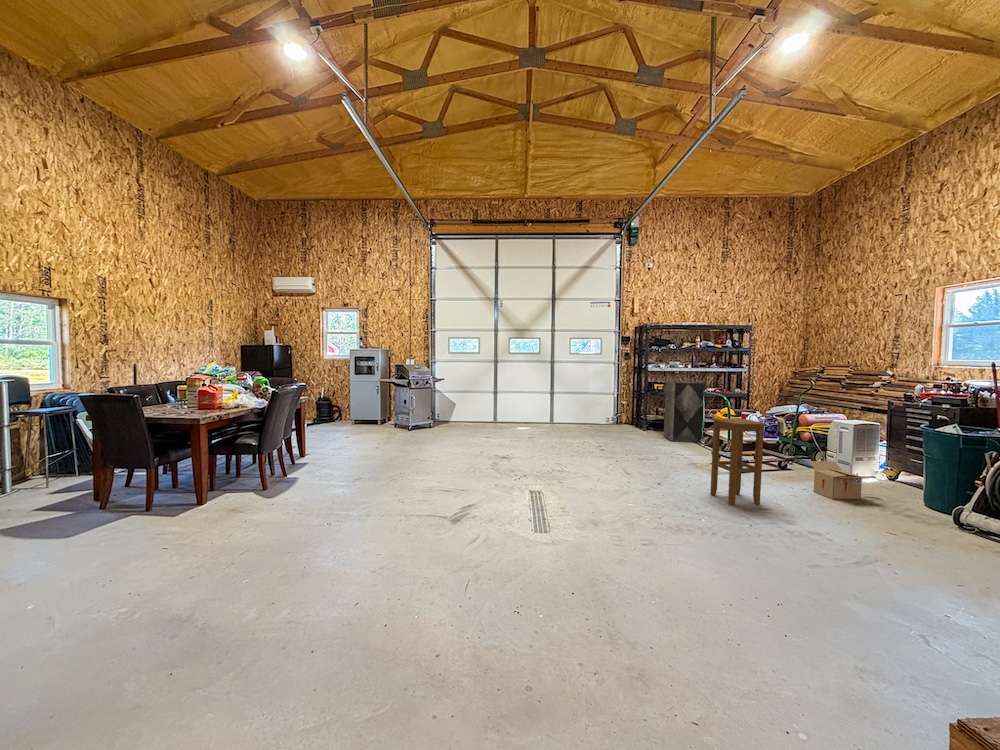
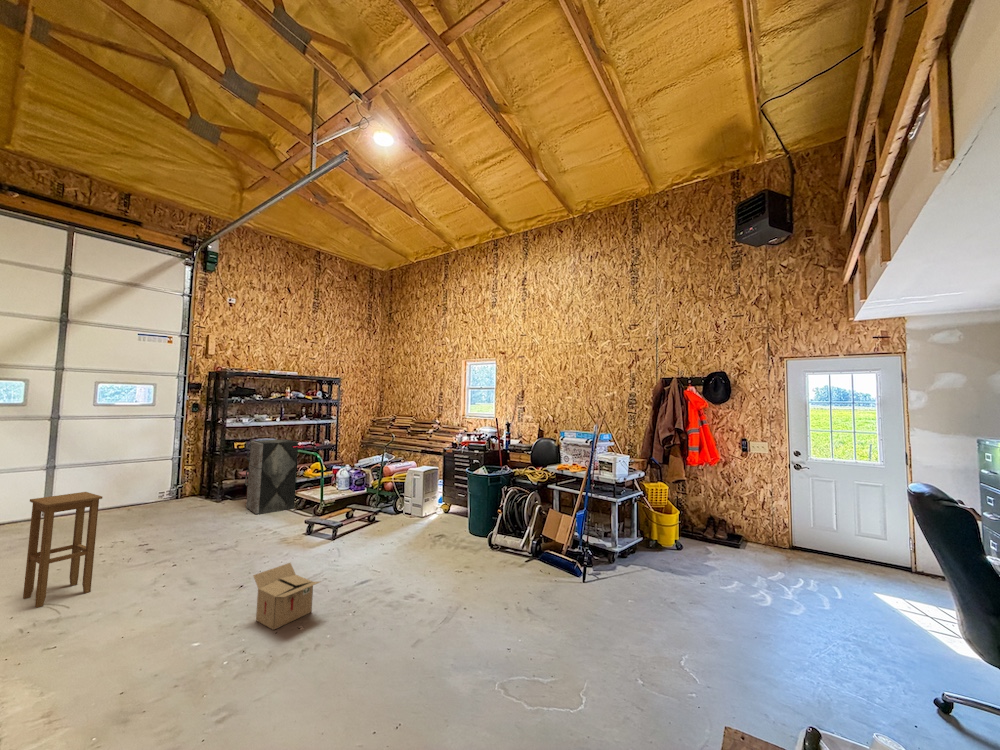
stool: present [710,418,767,505] -> present [23,492,102,608]
cardboard box: present [809,461,865,499] -> present [253,563,320,630]

